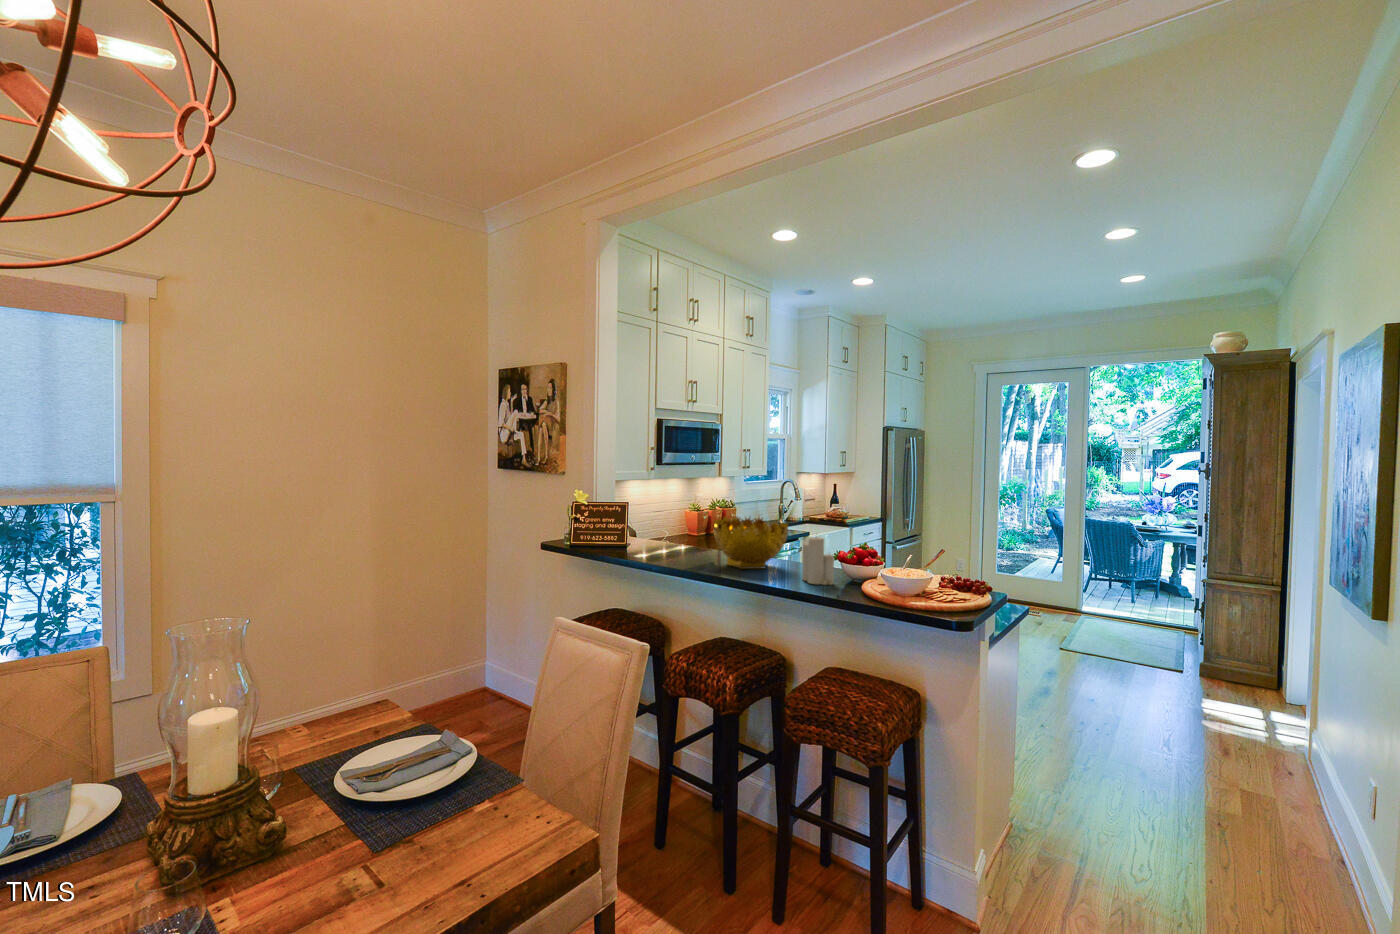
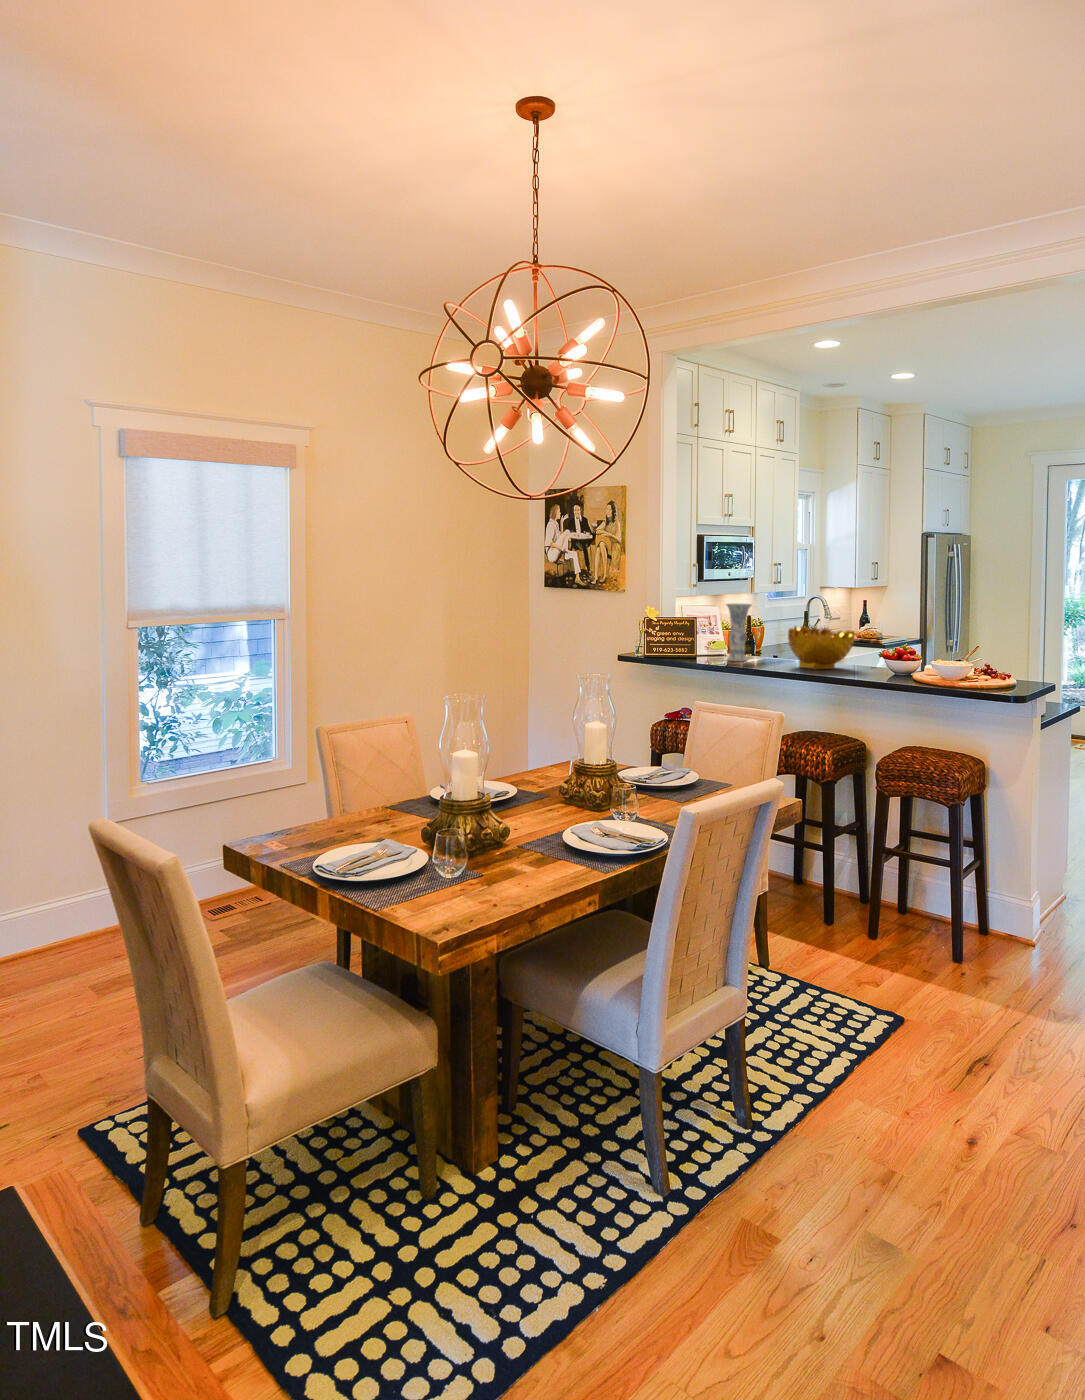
vase: none [654,489,684,554] -> present [726,604,752,661]
candle: present [802,537,834,585] -> none [872,635,901,677]

